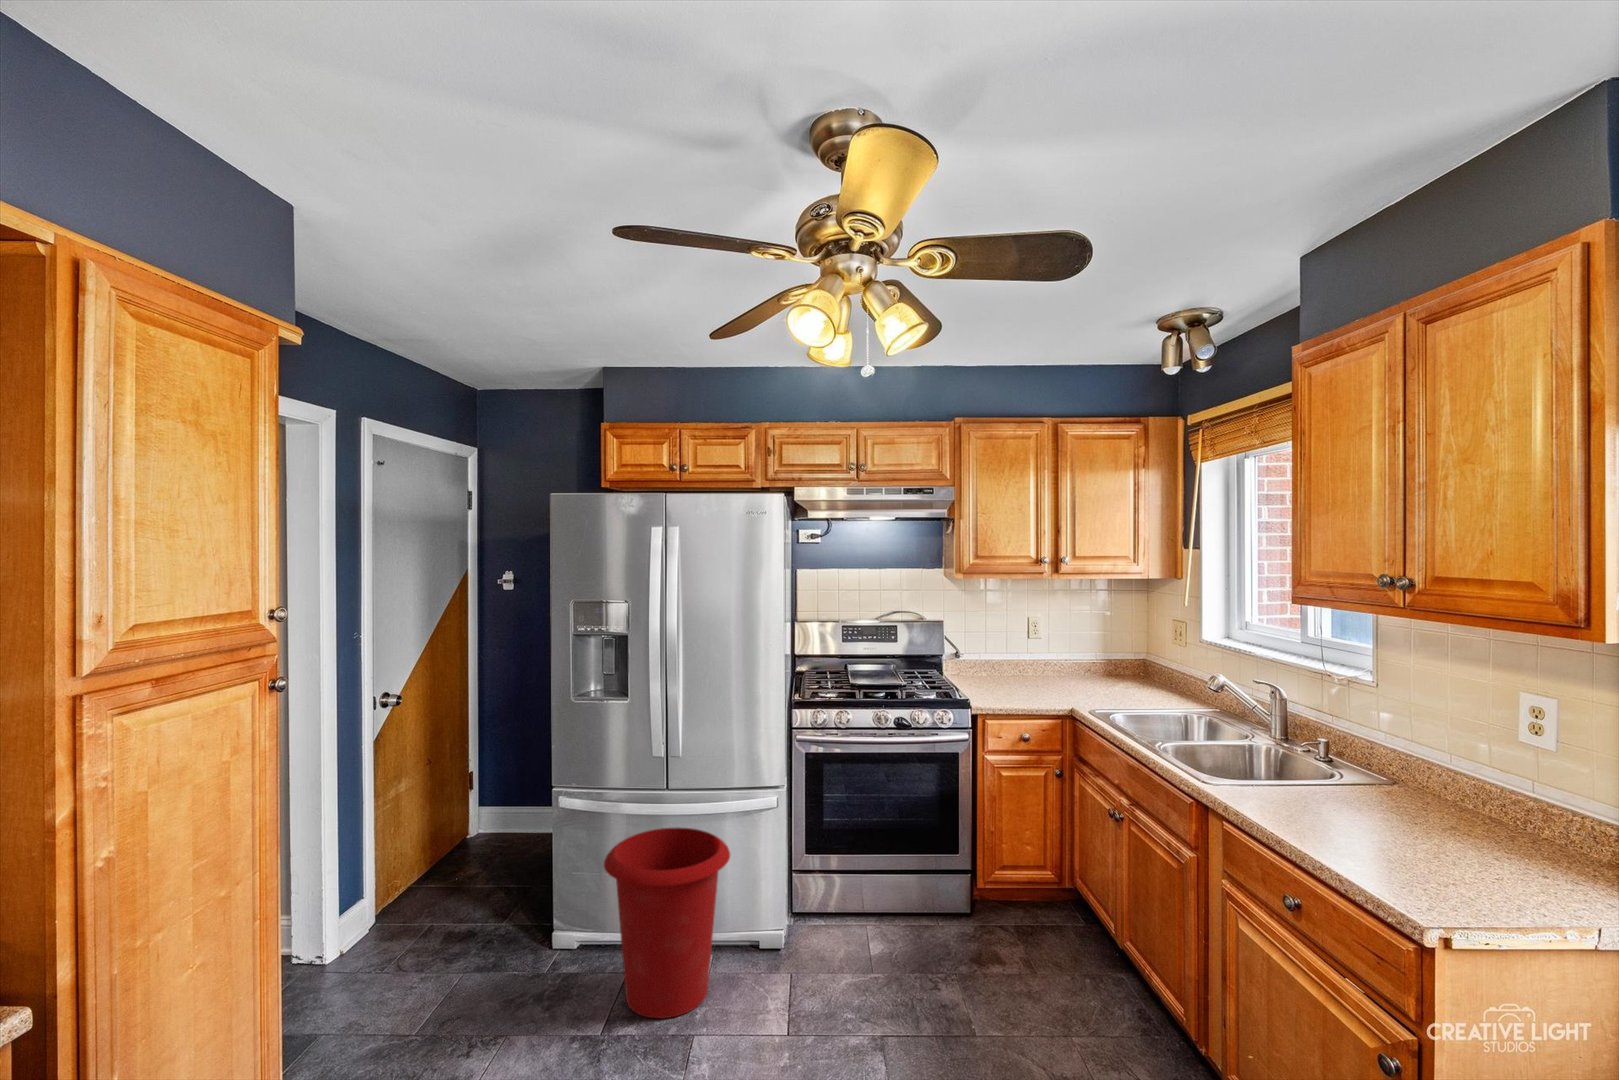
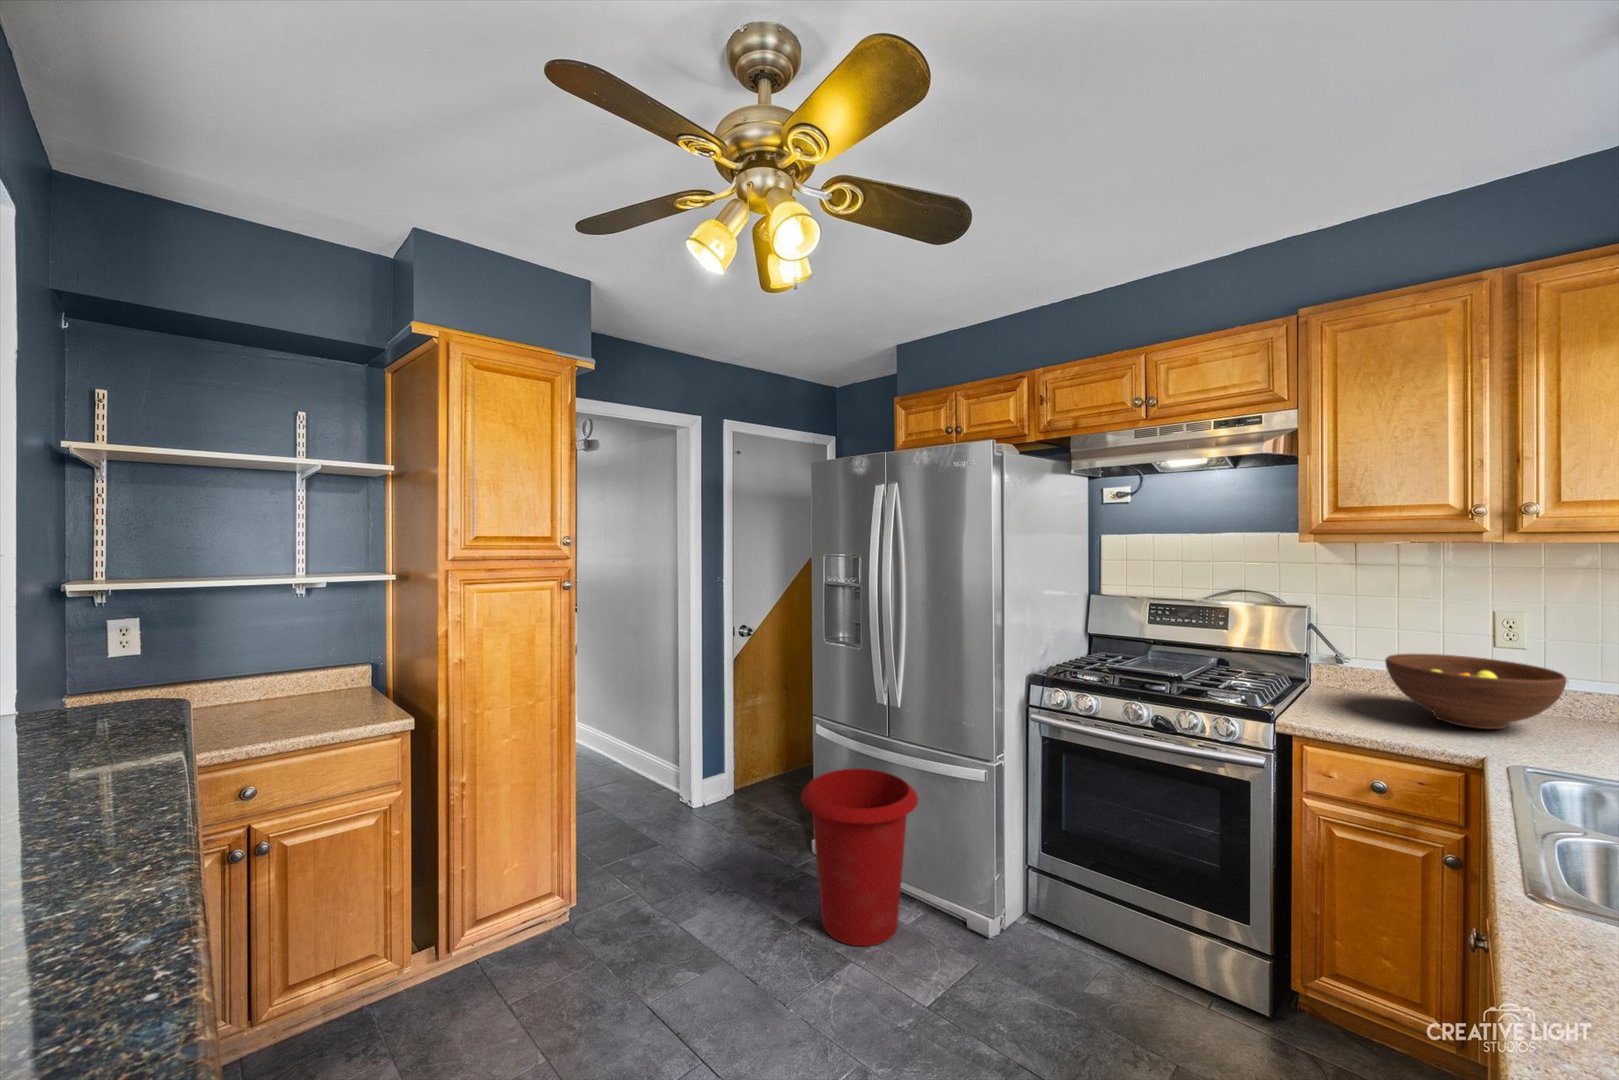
fruit bowl: none [1002,649,1082,692] -> present [1385,654,1567,729]

